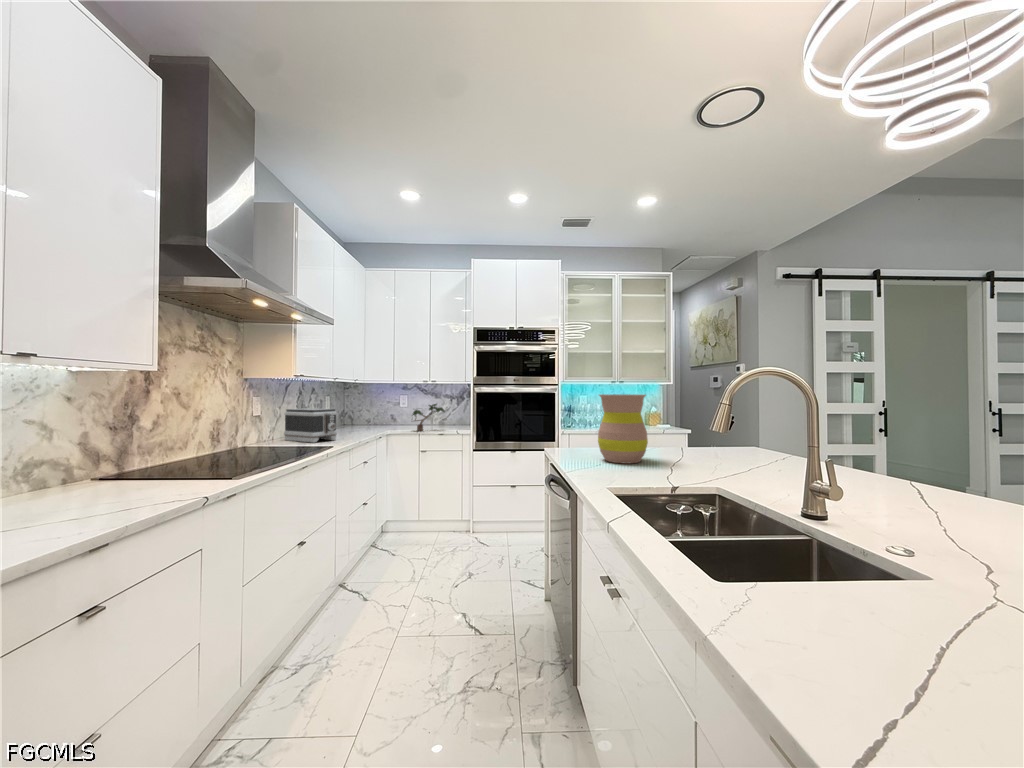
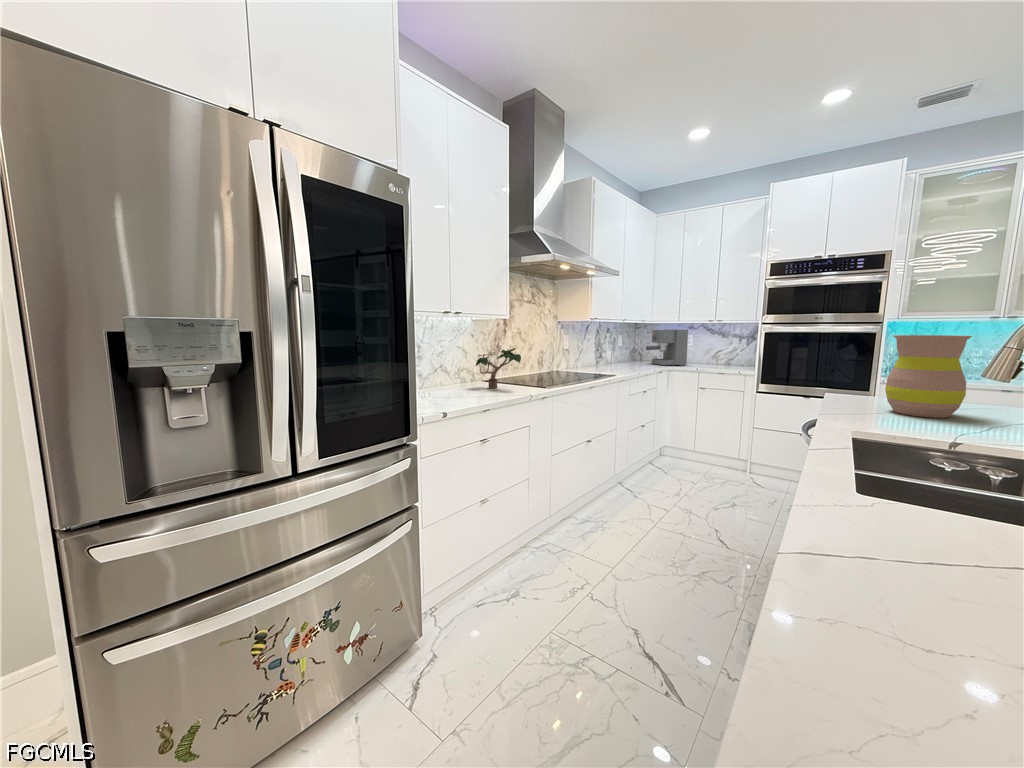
coffee maker: none [361,391,404,430] -> present [646,329,688,366]
potted plant: present [412,404,444,431] -> present [476,348,521,389]
toaster: present [284,408,337,443] -> none [583,345,622,372]

